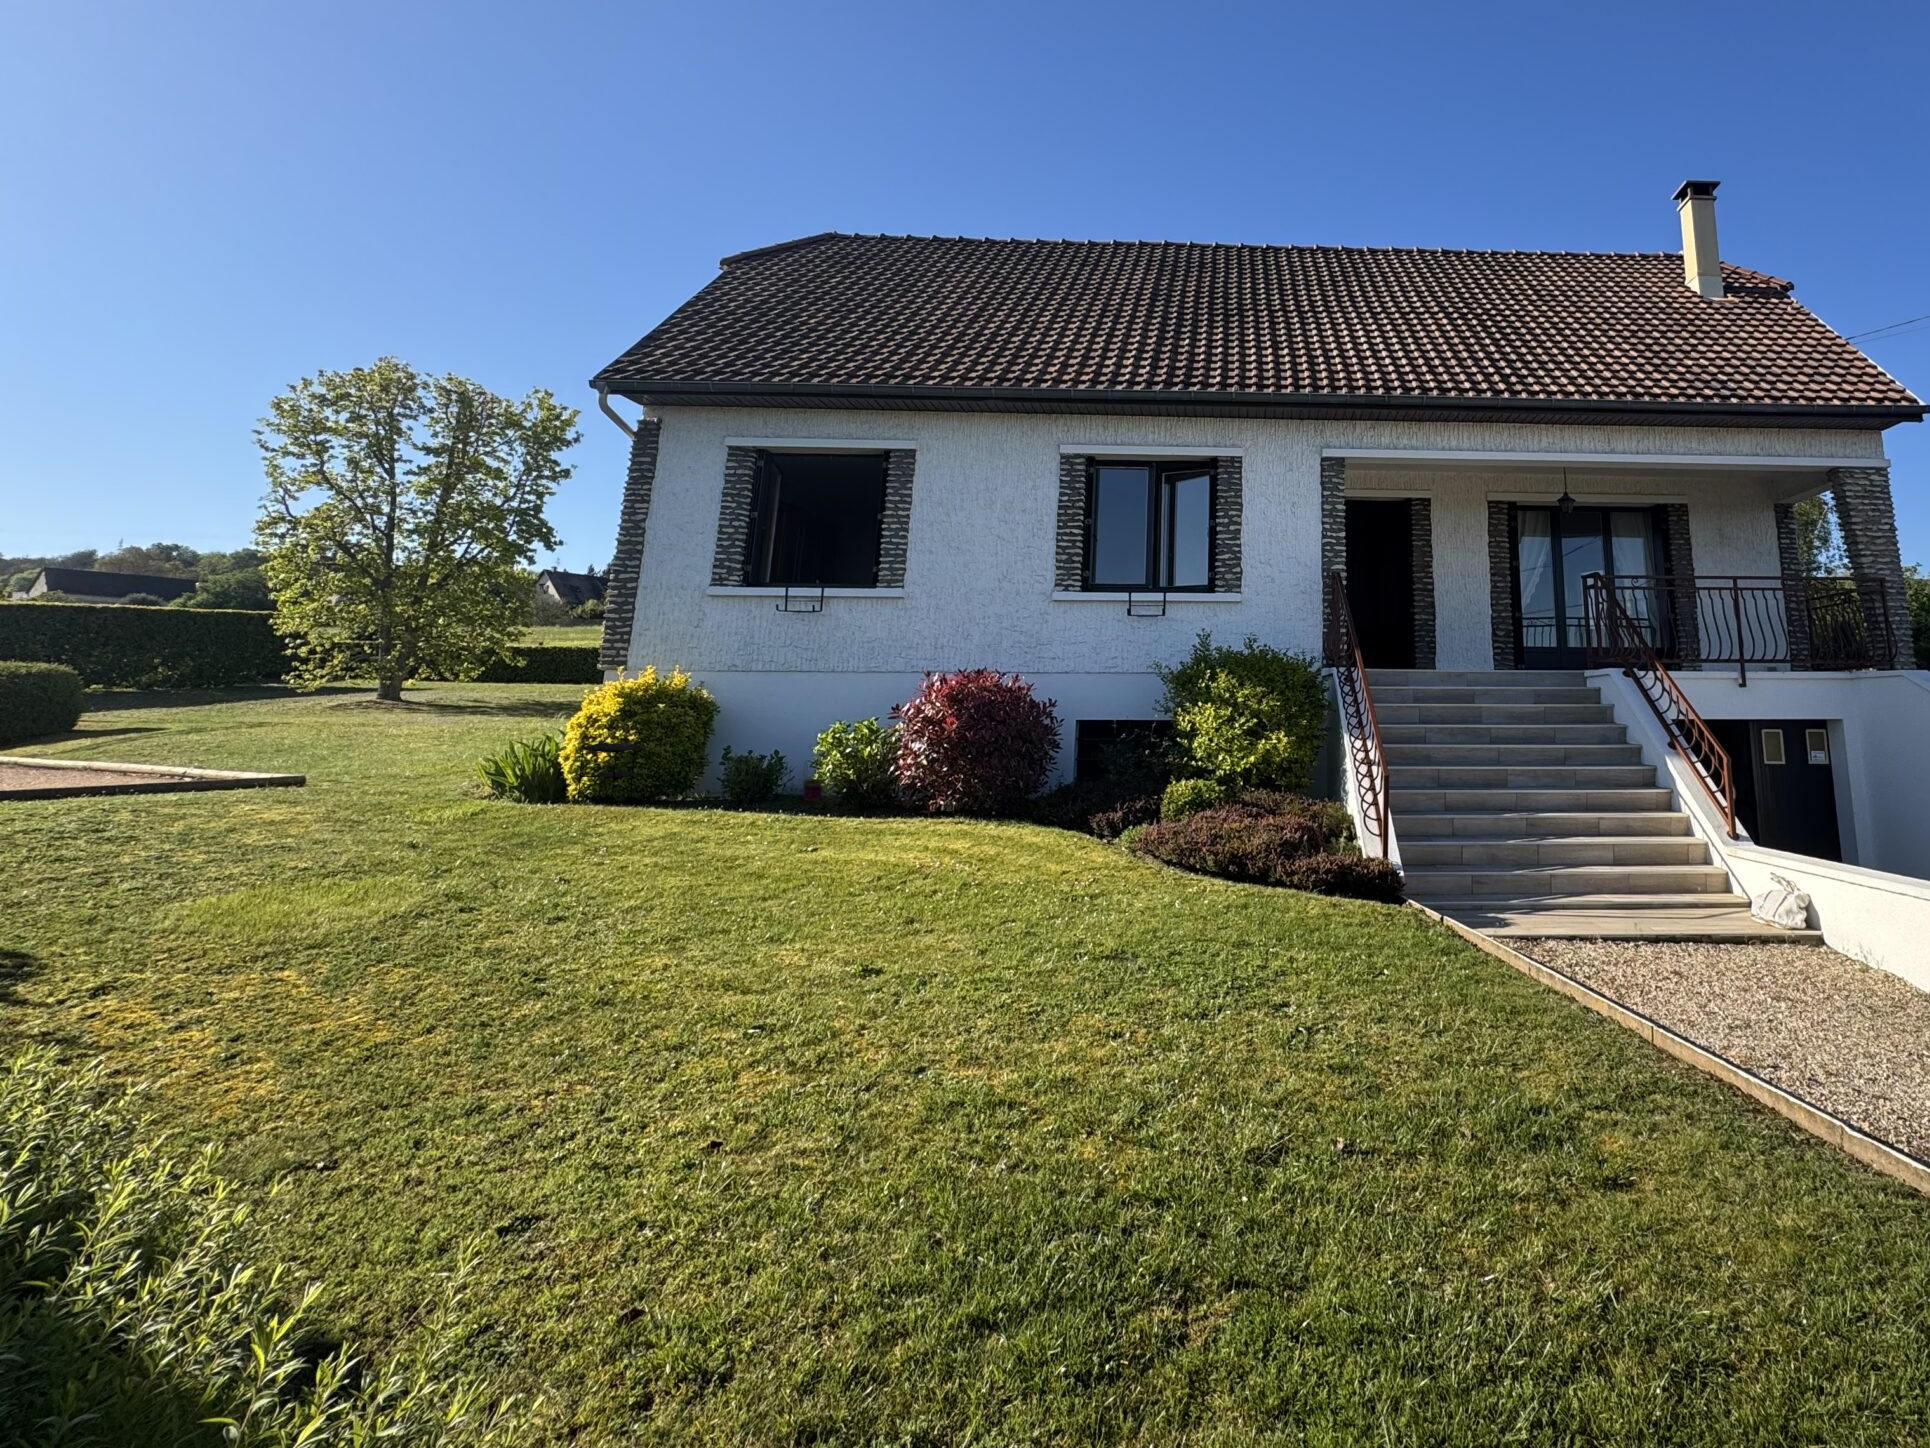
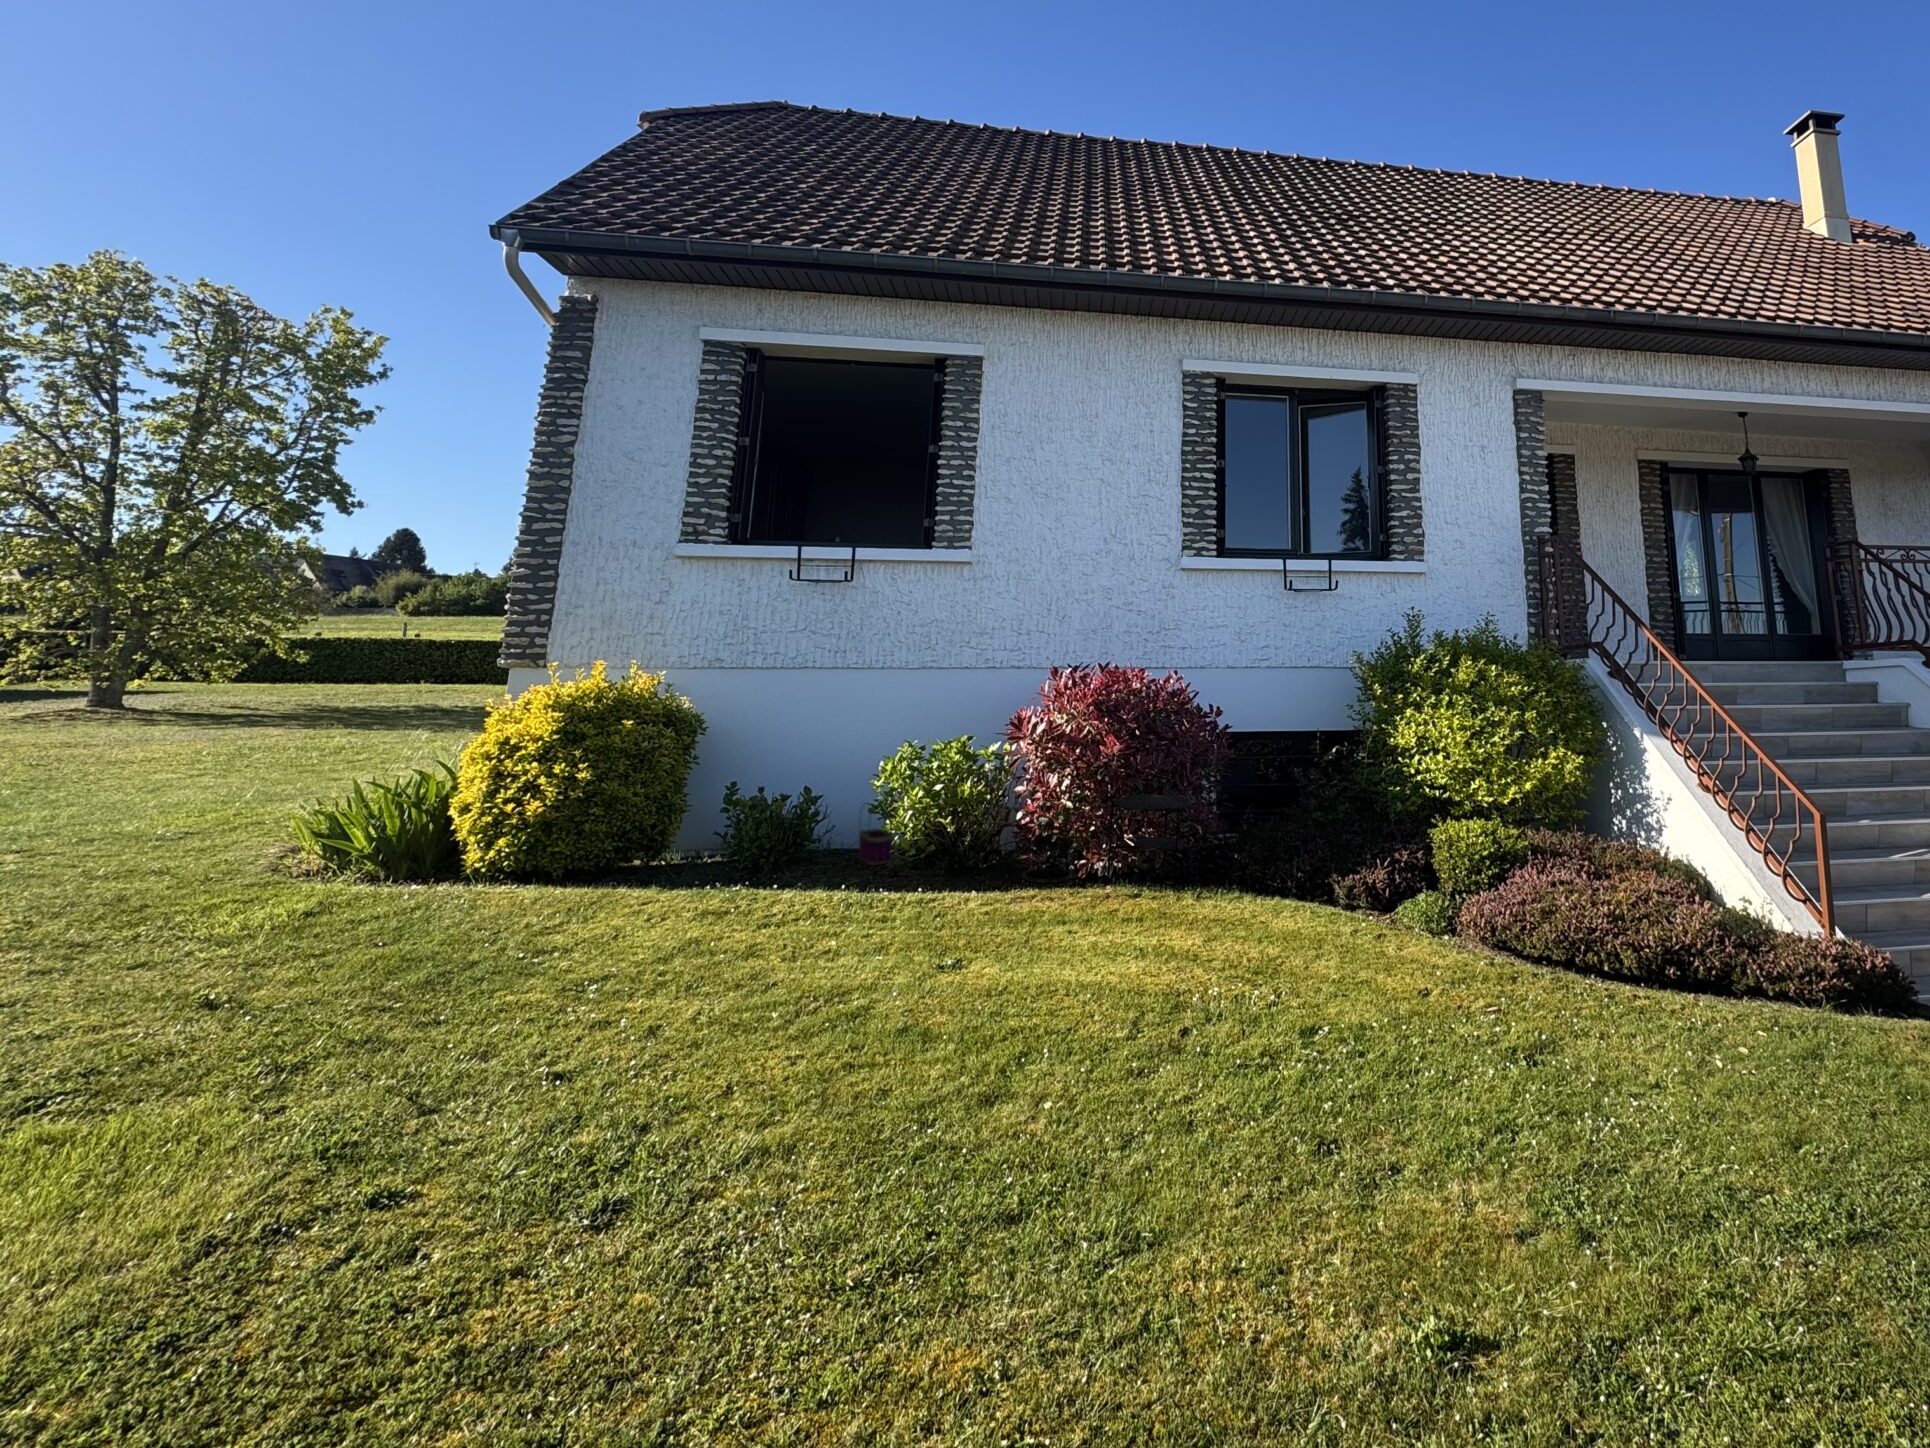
side table: present [577,743,641,805] -> present [1107,794,1192,893]
potted tree: none [893,752,934,814] -> present [1023,793,1075,883]

